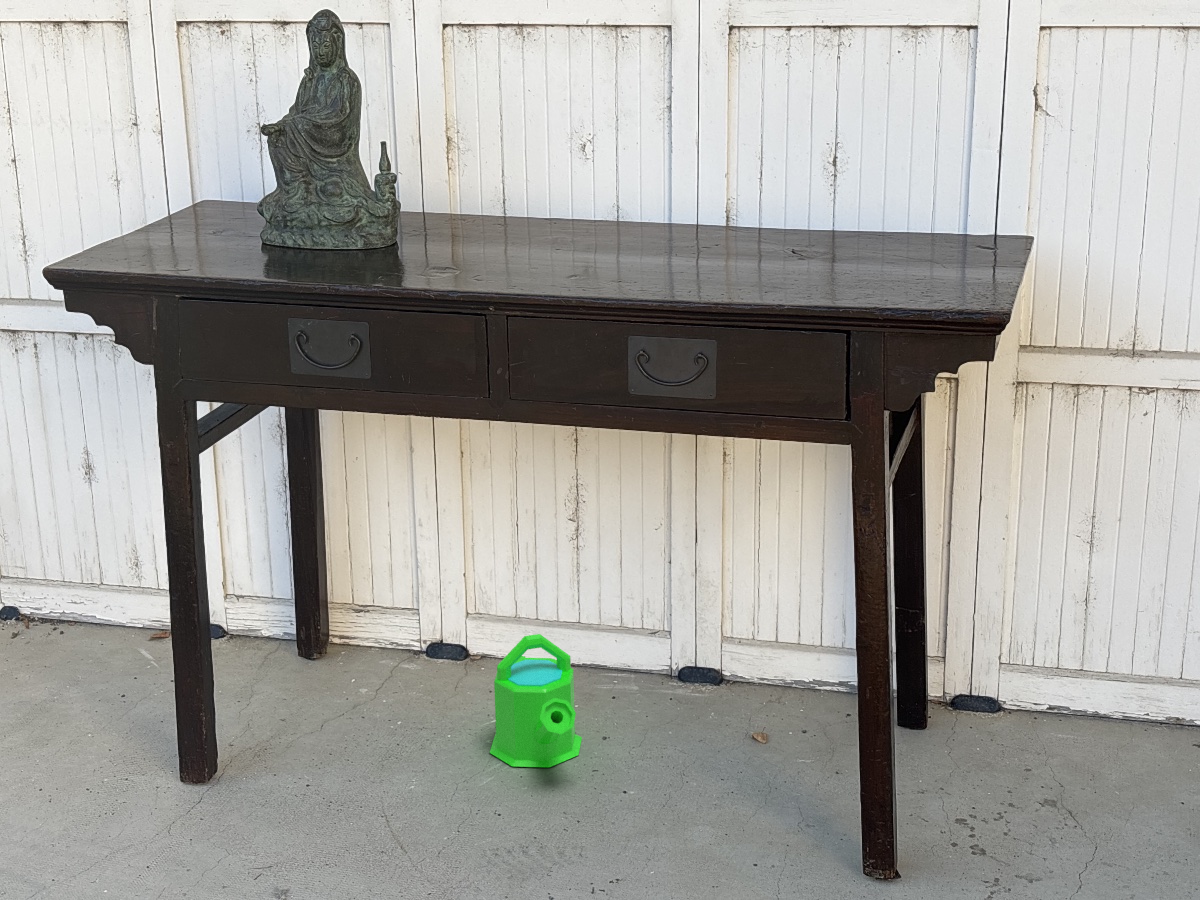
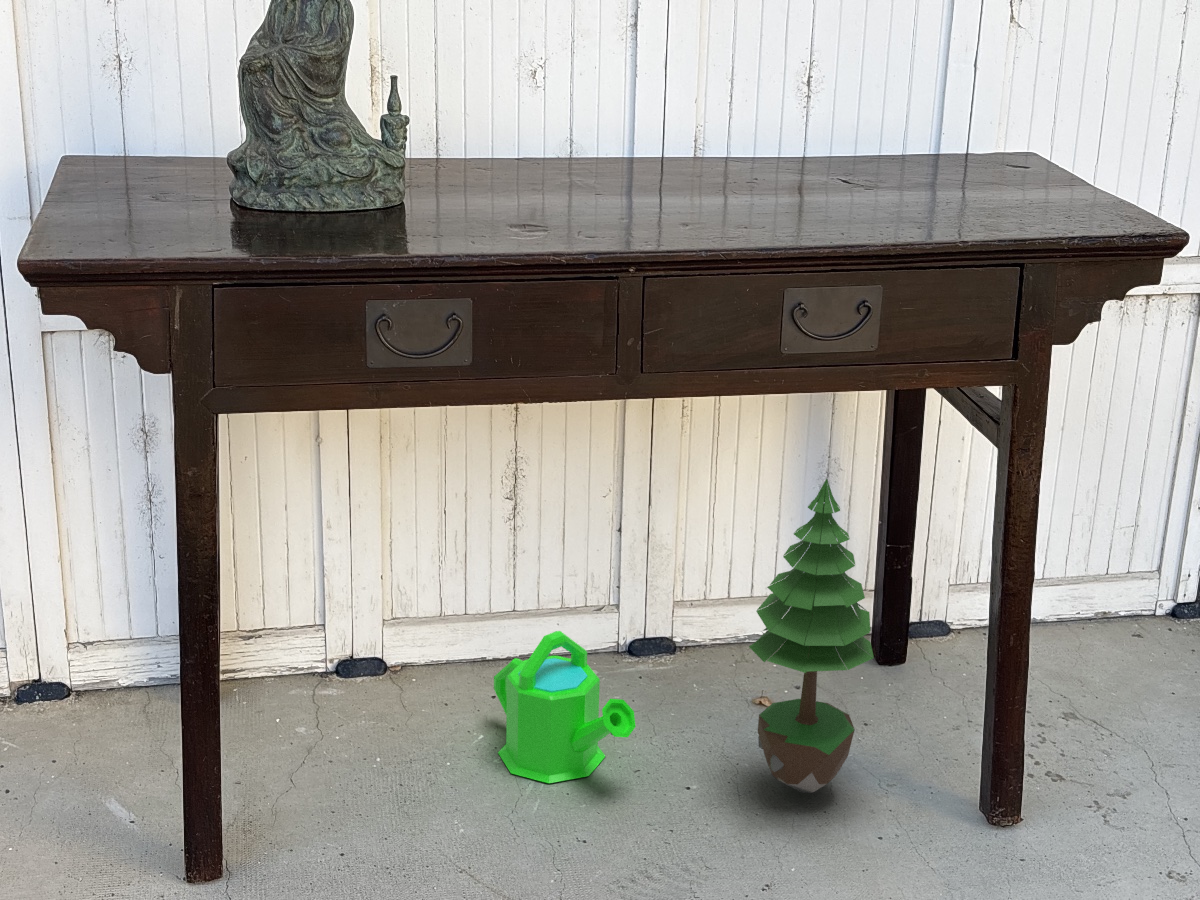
potted tree: none [660,519,777,817] -> present [749,479,874,793]

